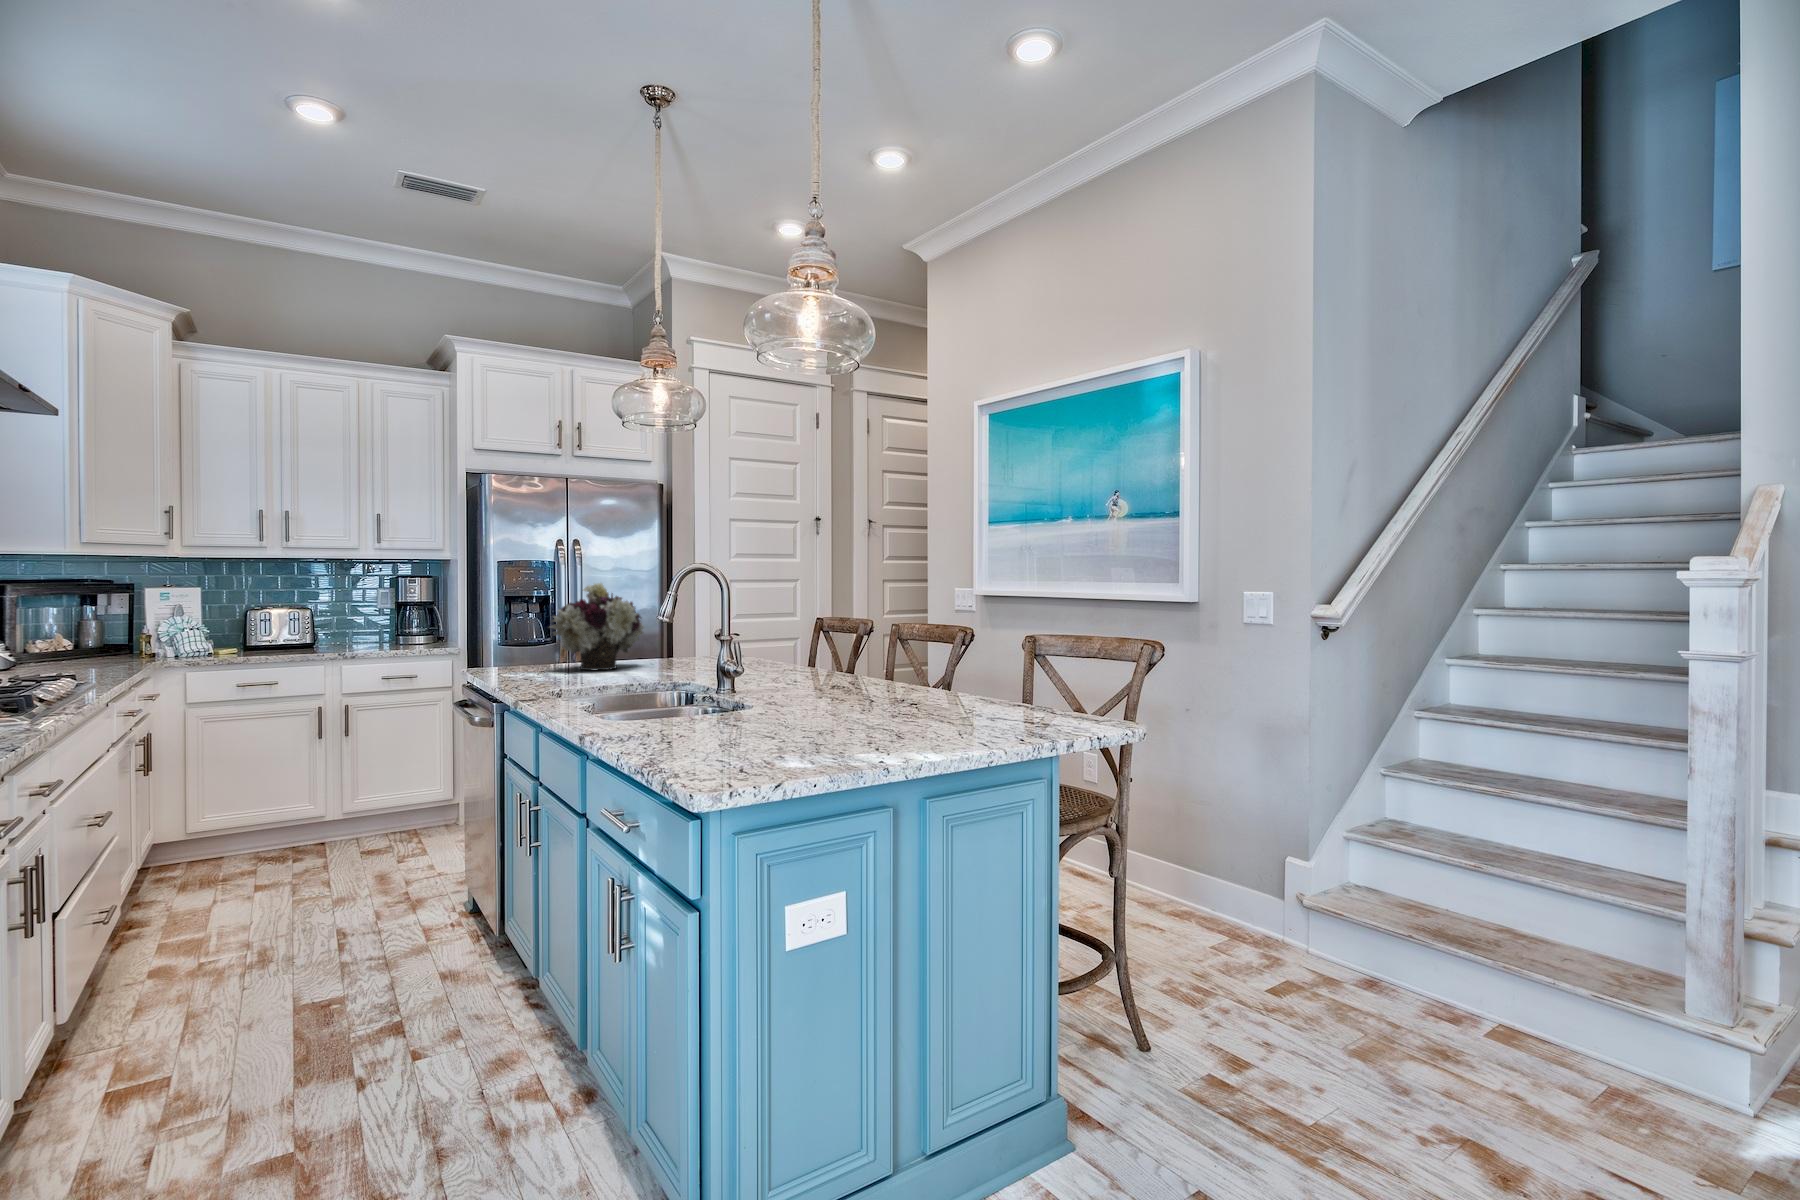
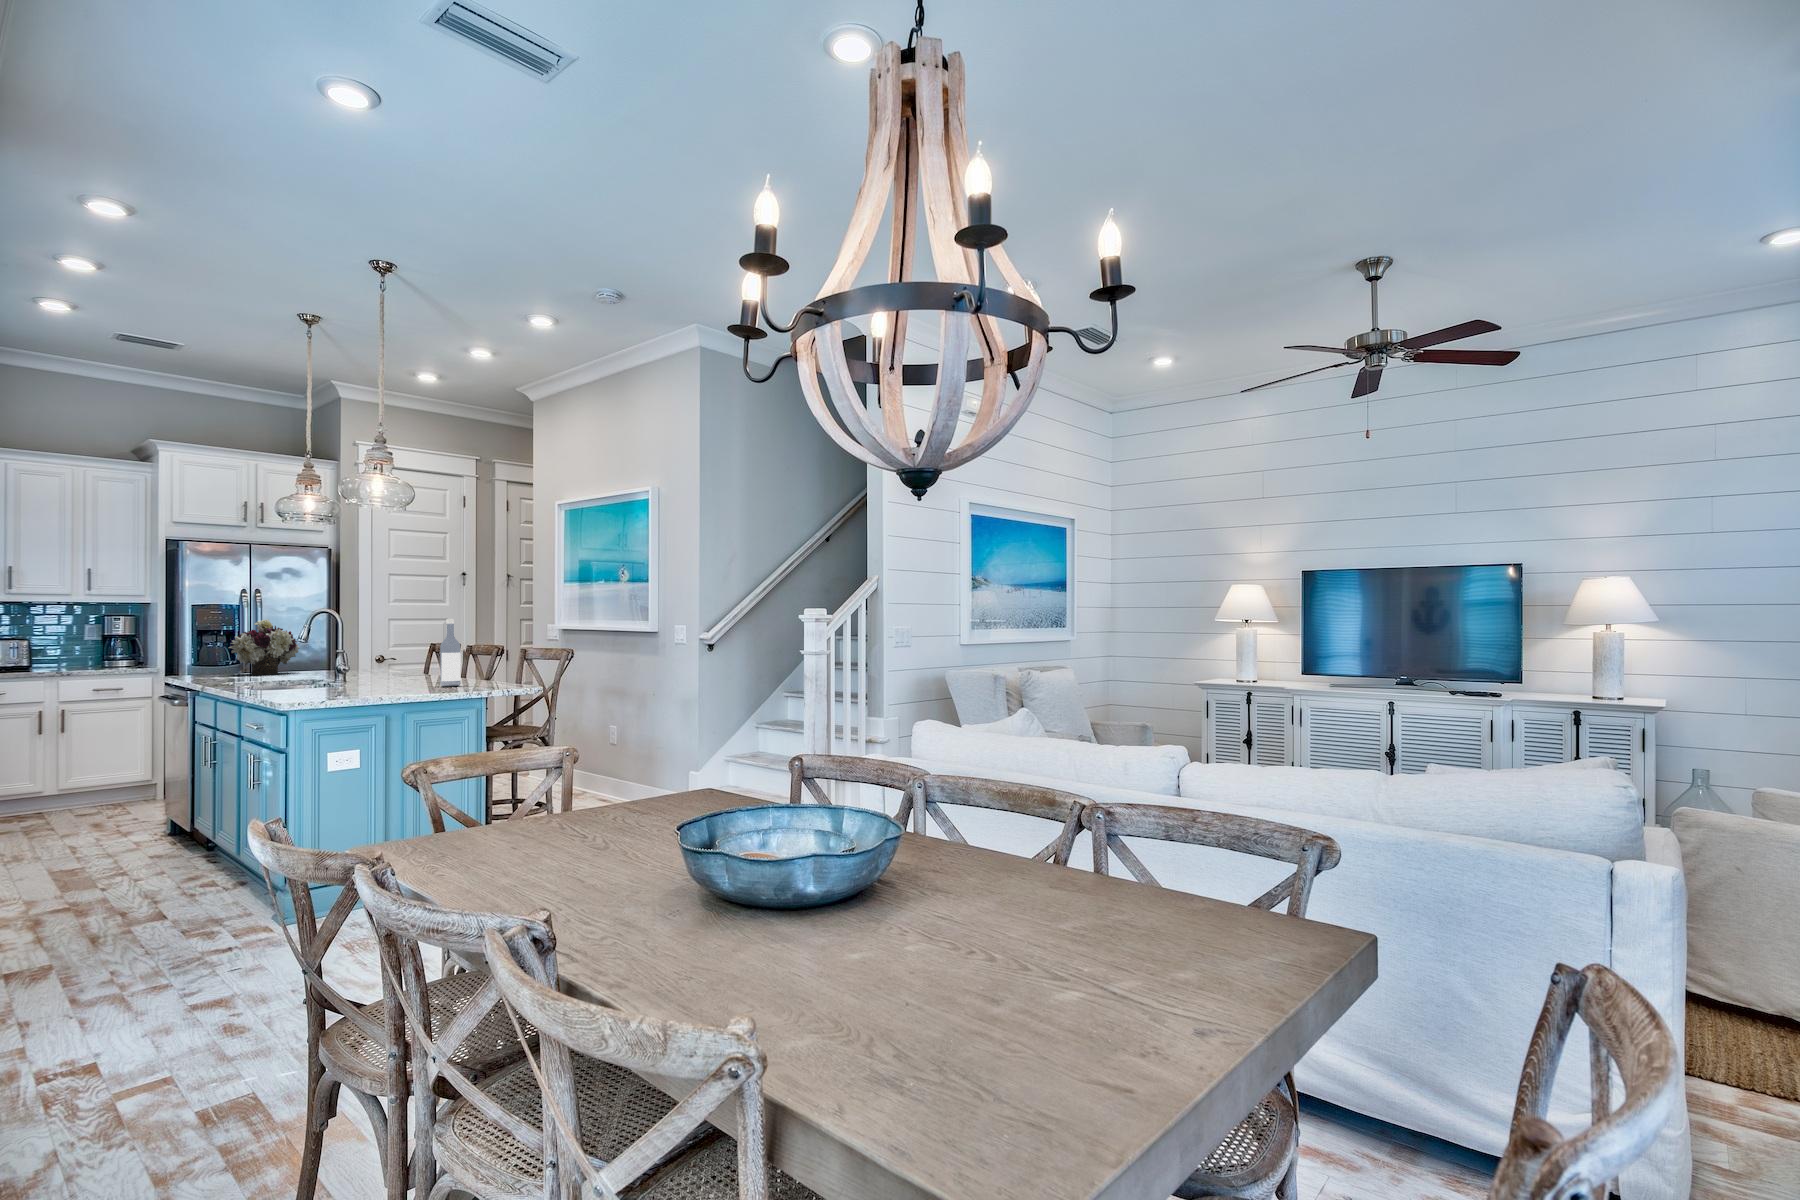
wine bottle: none [963,585,1004,732] -> present [440,619,461,686]

